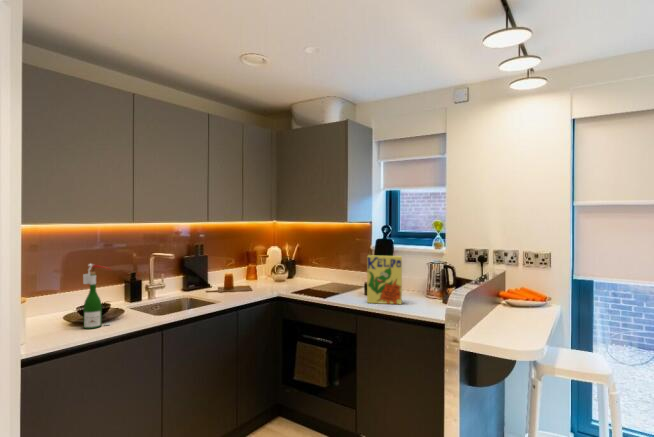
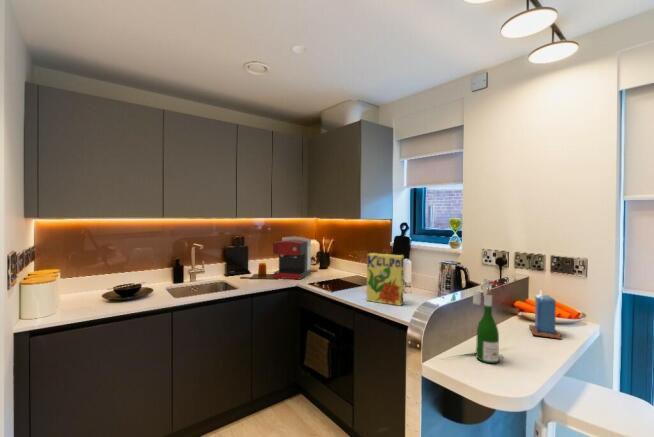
coffee maker: none [244,242,281,290] -> present [273,236,311,280]
wine bottle: present [83,264,111,329] -> present [473,279,505,363]
candle: none [515,279,542,316] -> present [529,291,561,339]

